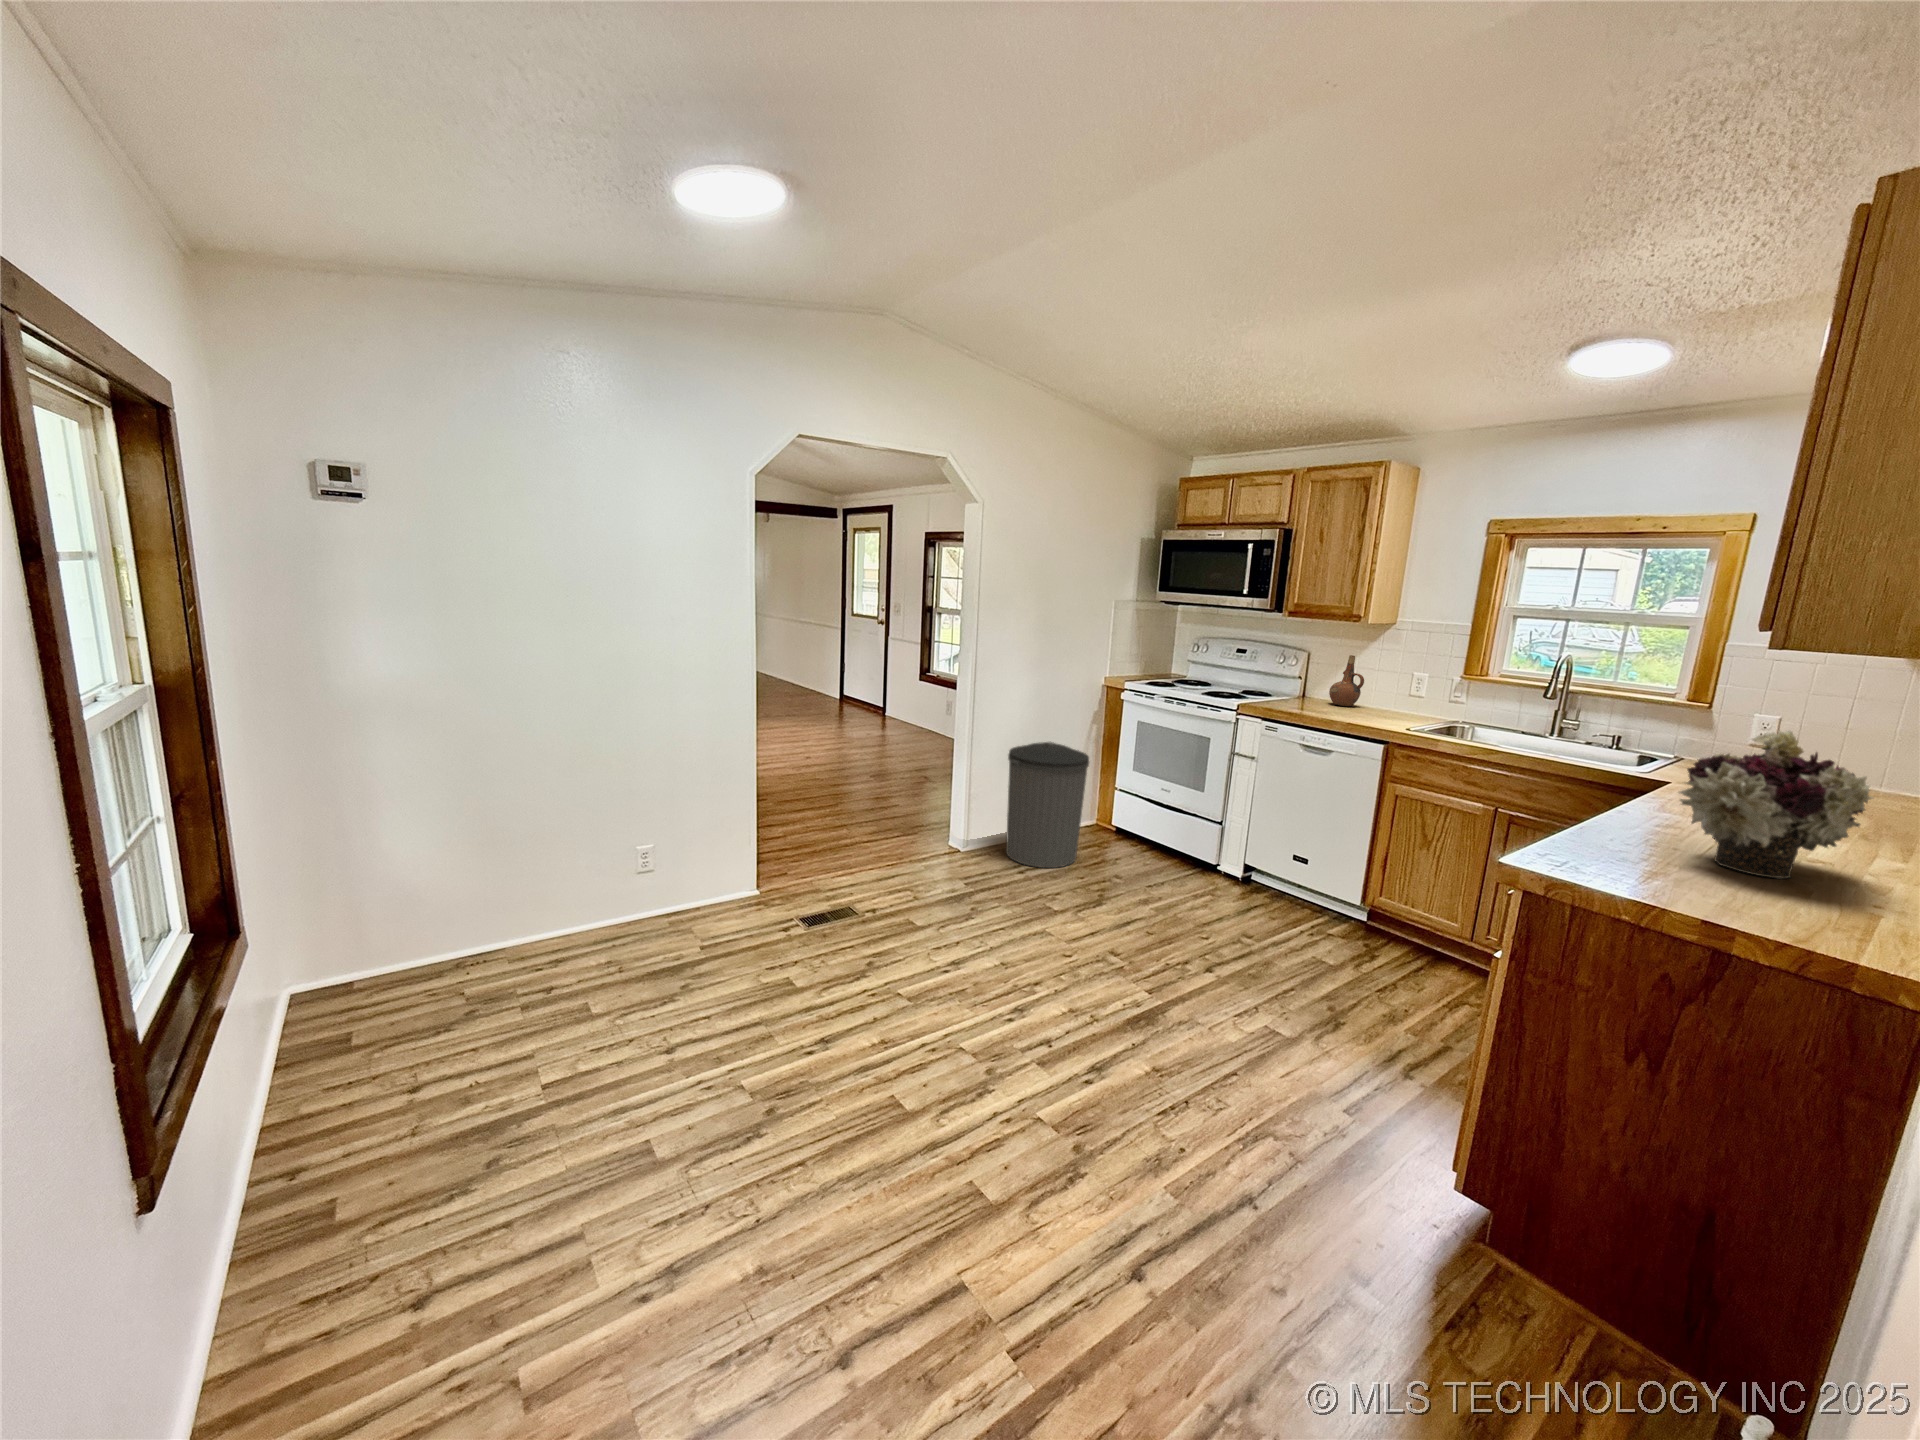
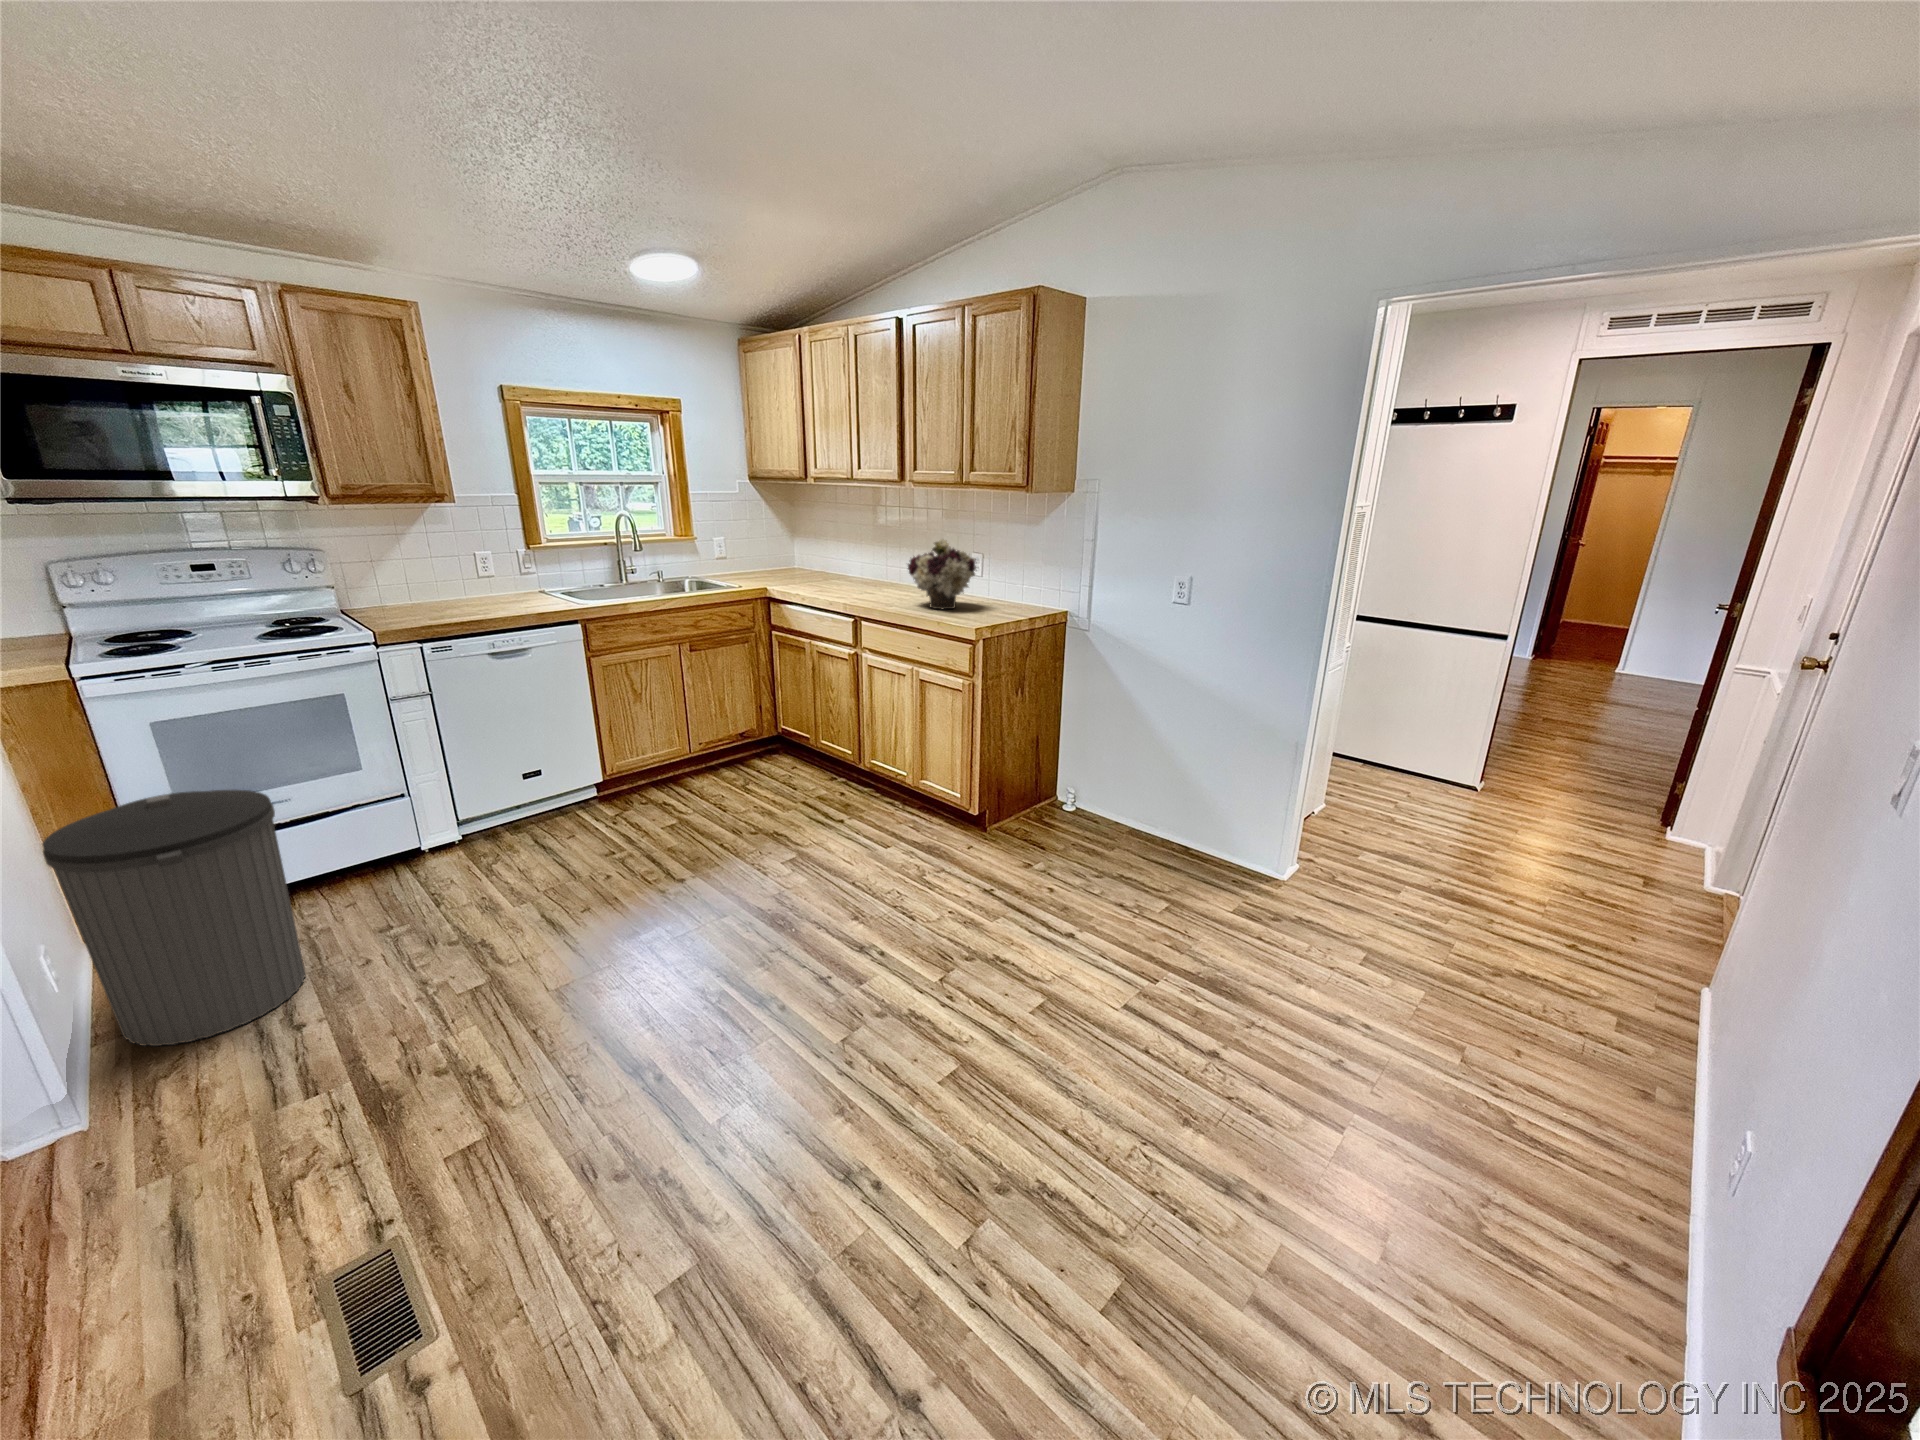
ceramic pitcher: present [1329,655,1364,706] -> none [398,545,438,606]

